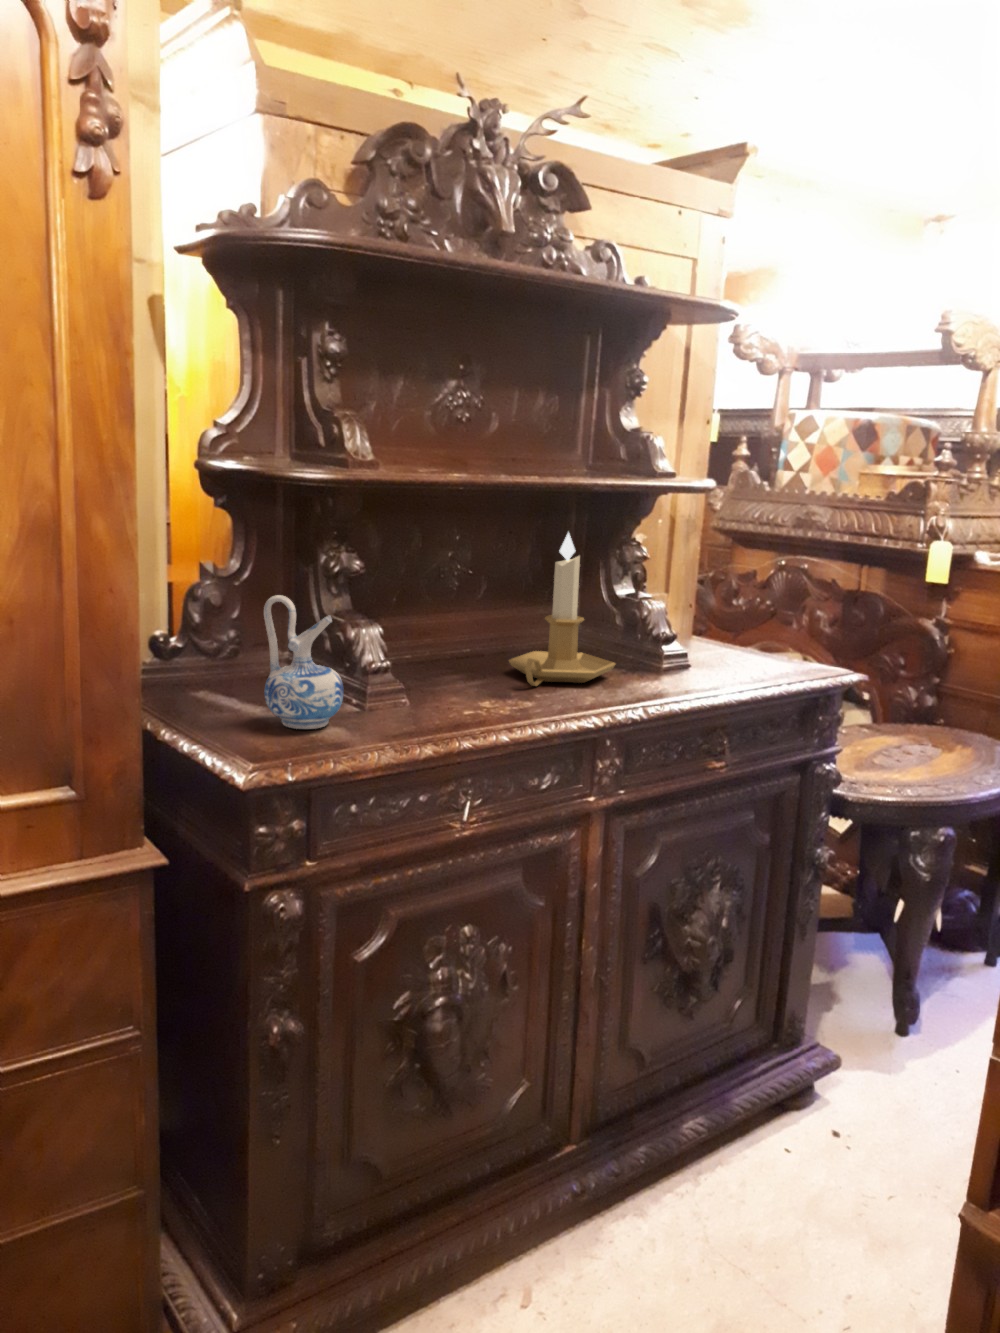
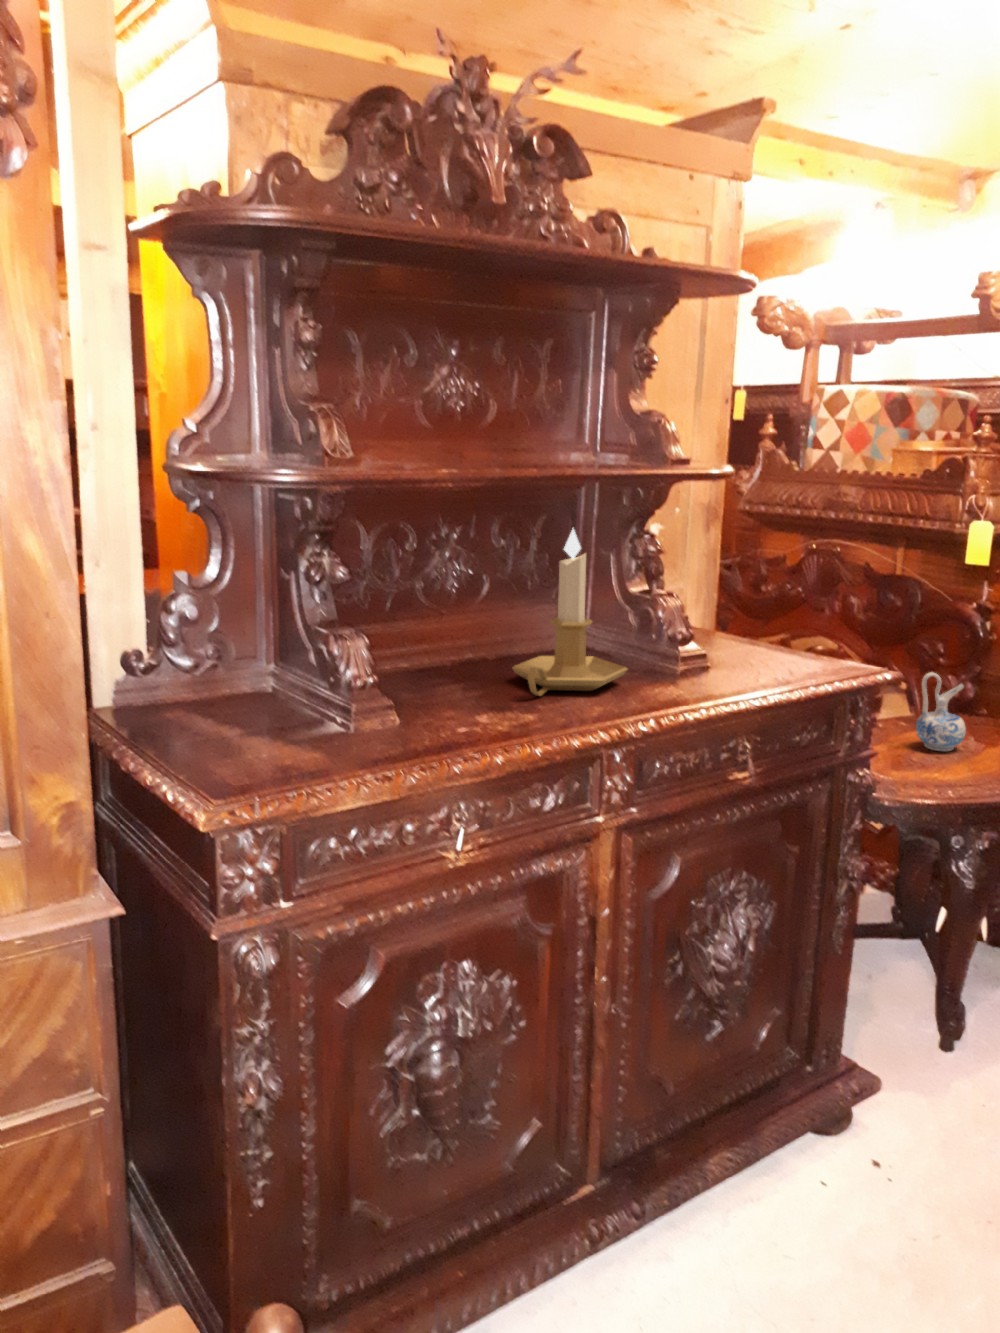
ceramic pitcher: present [264,595,344,729] -> present [916,672,966,751]

